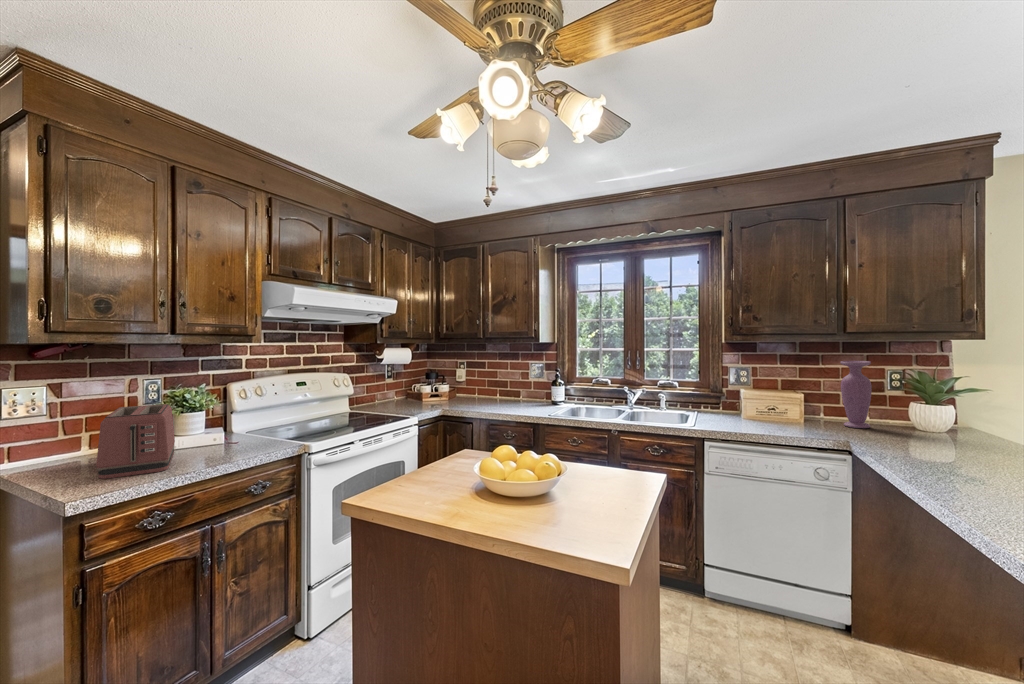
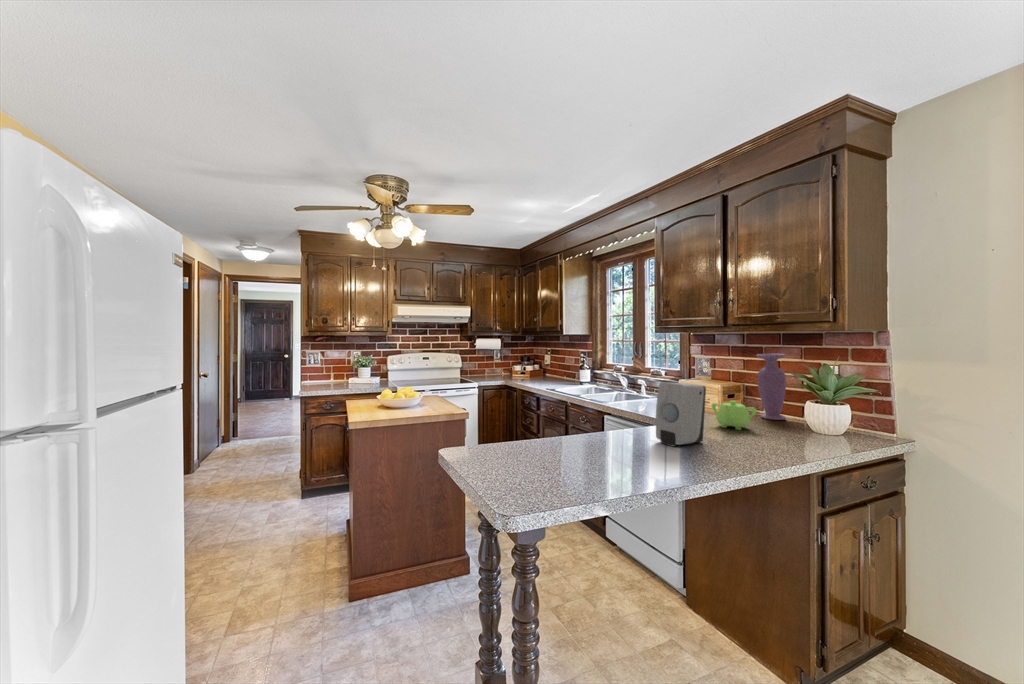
soap dispenser: none [923,399,994,478] -> present [656,382,706,447]
toaster: present [96,404,175,479] -> none [316,362,354,388]
teapot: none [864,413,913,444] -> present [712,401,756,430]

